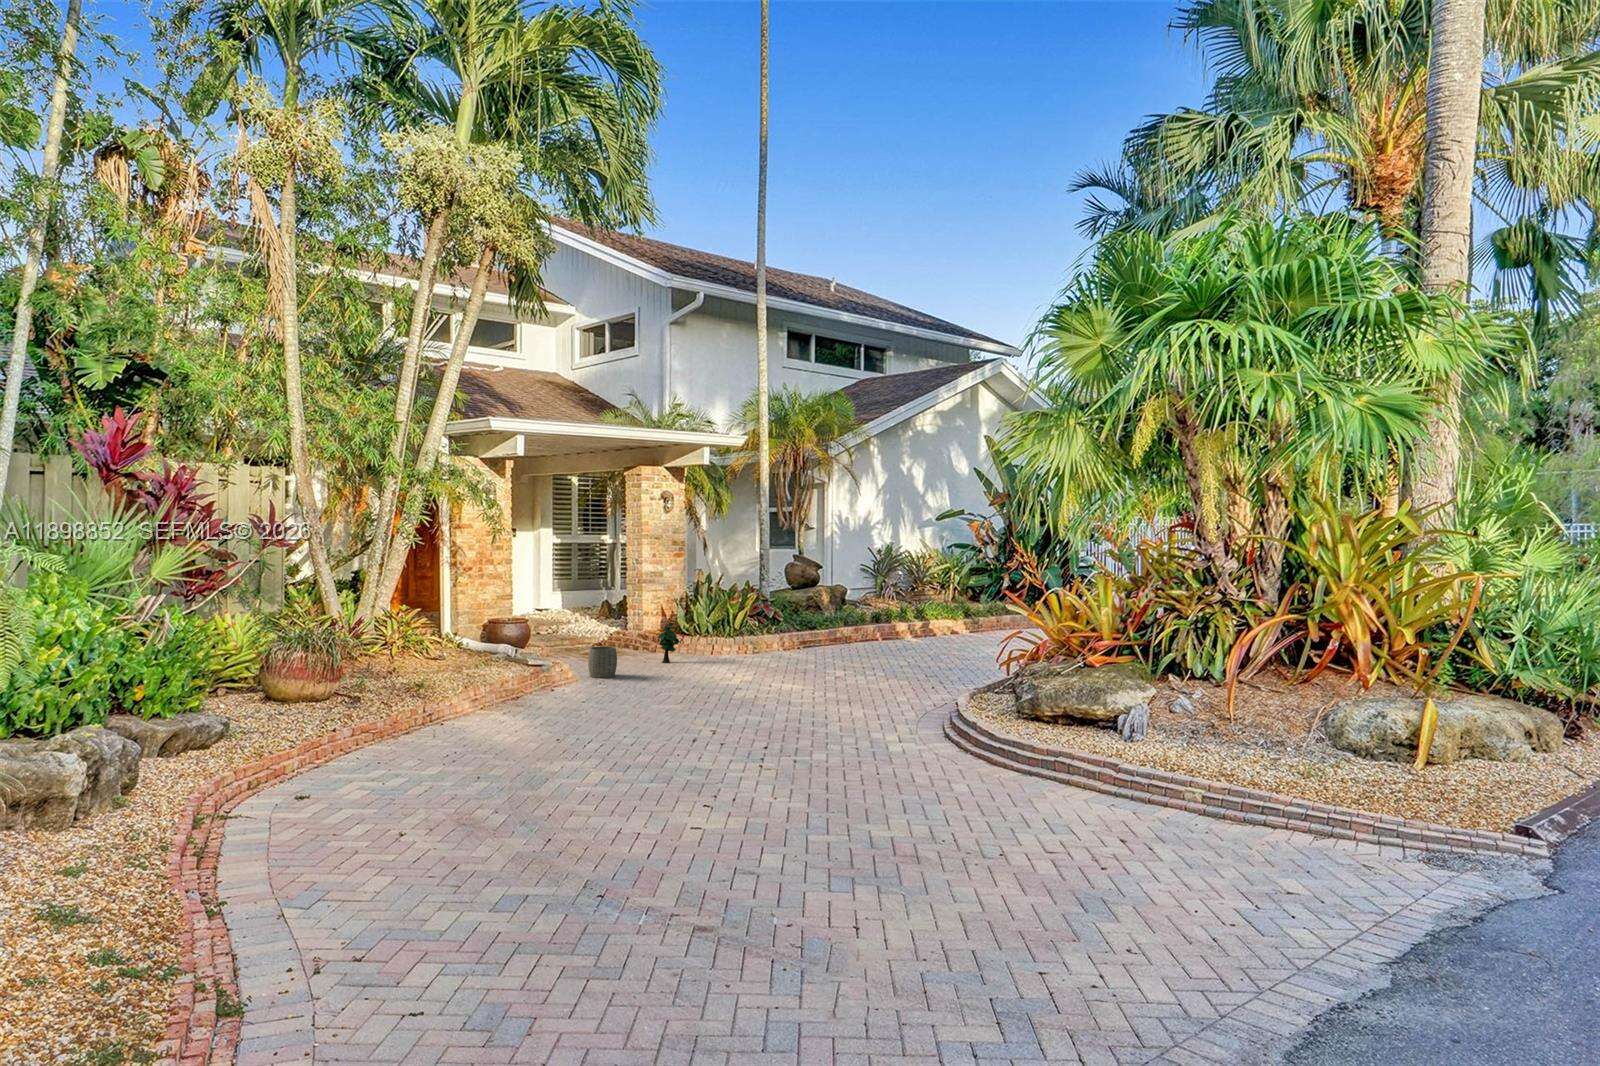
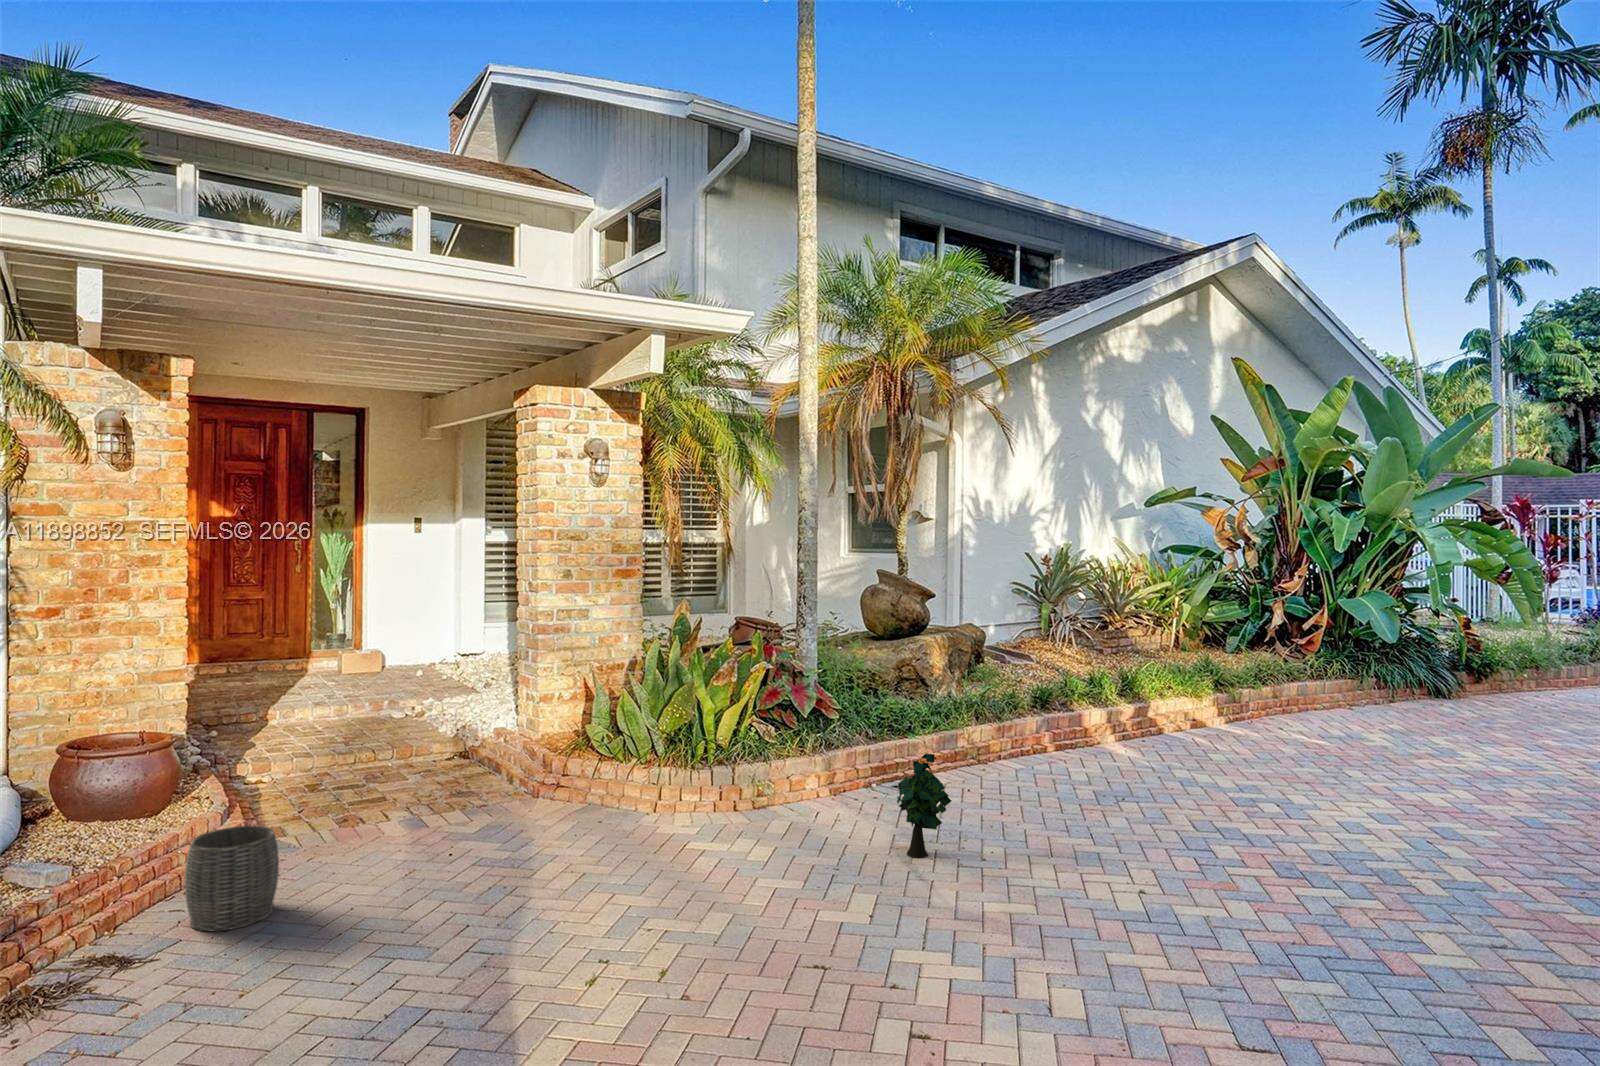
decorative plant: present [658,623,680,663] -> present [891,754,951,858]

